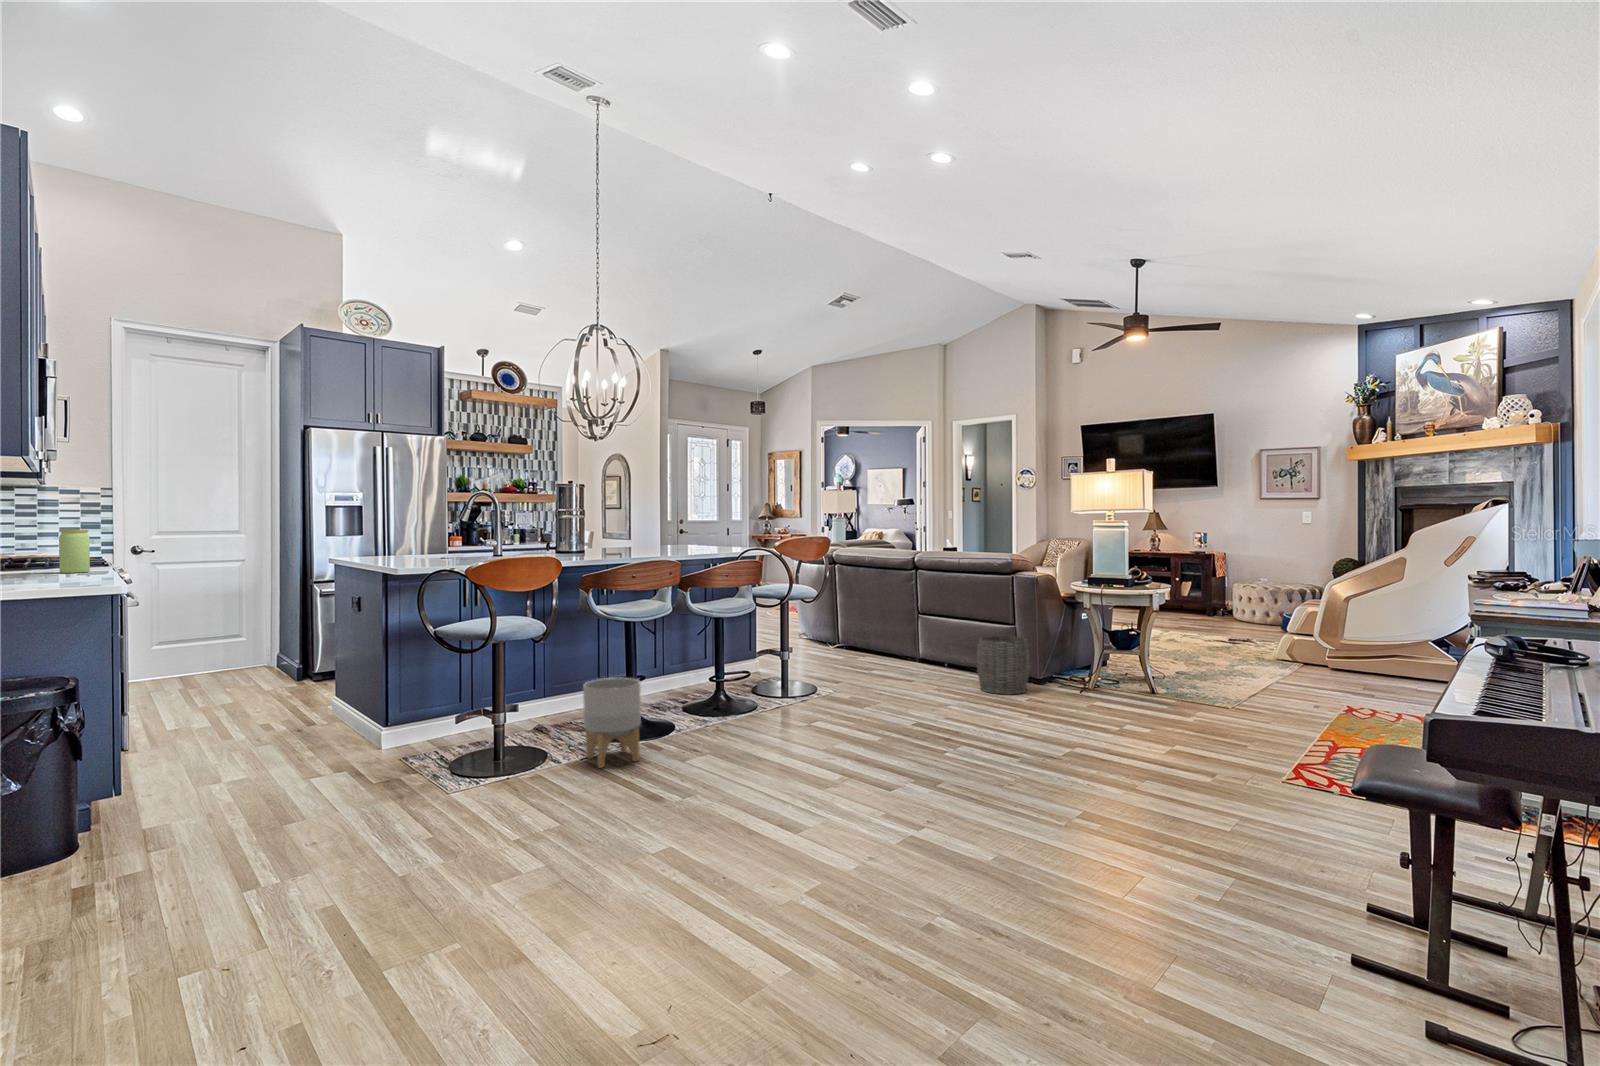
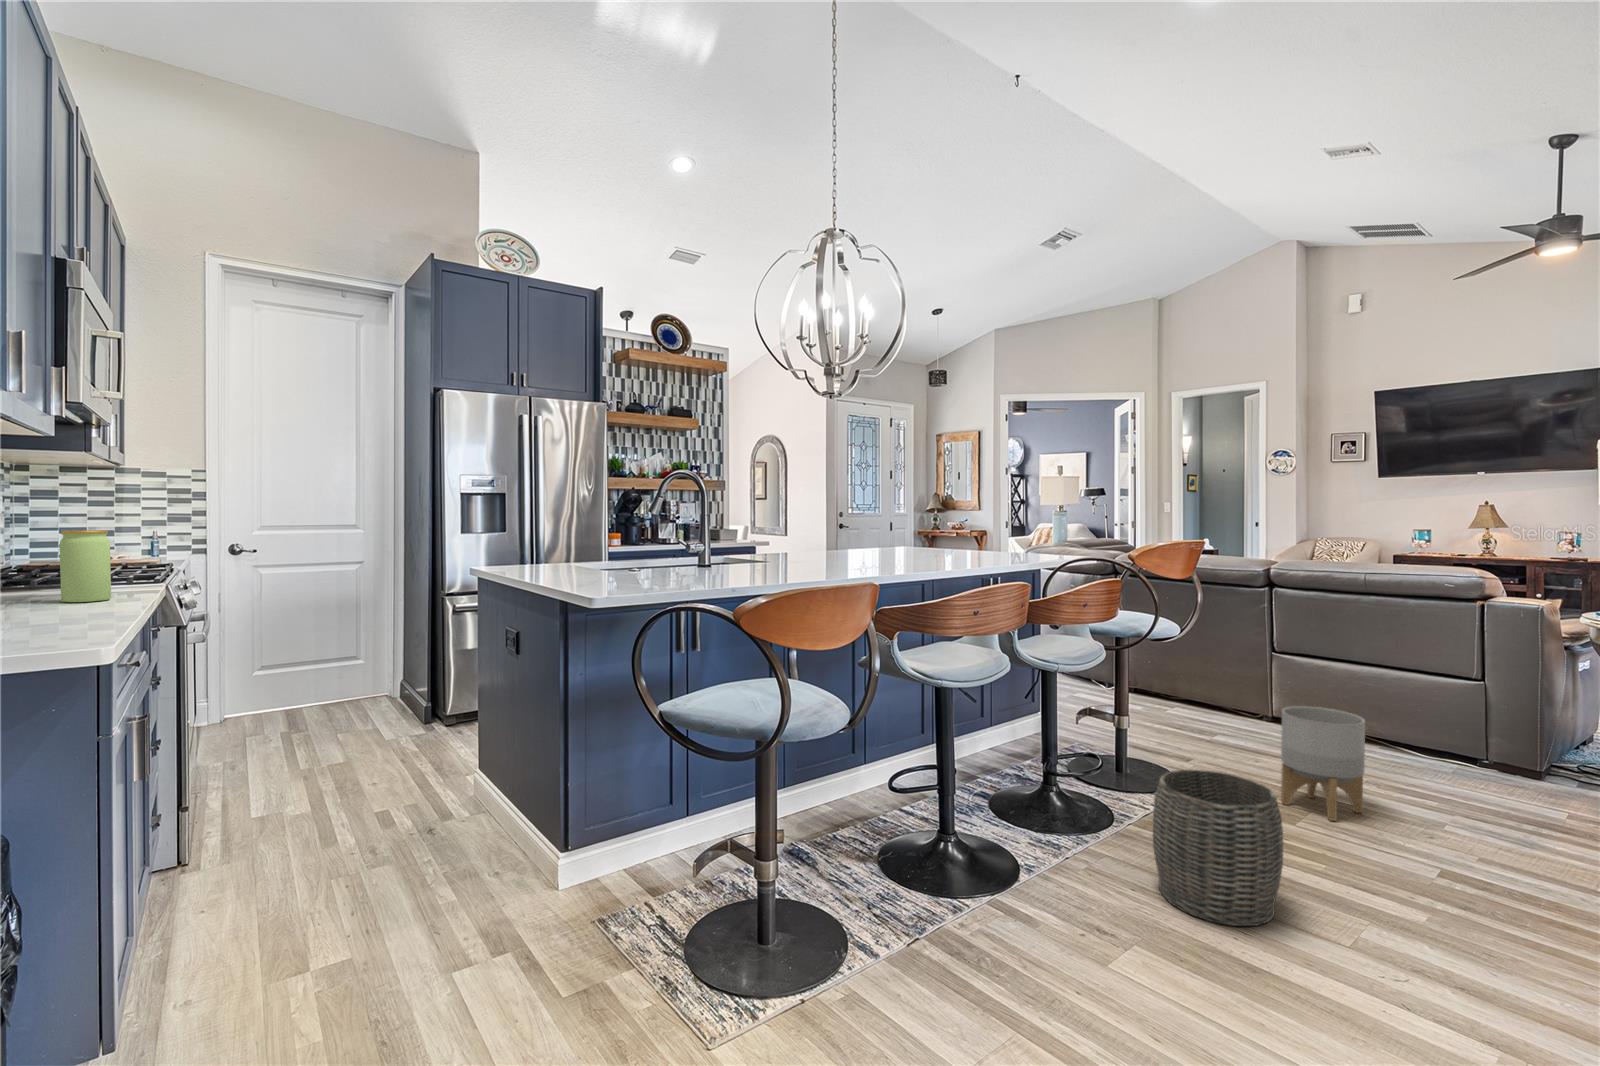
woven basket: present [977,636,1030,694] -> present [1153,770,1283,926]
planter: present [583,678,641,768] -> present [1281,706,1365,821]

